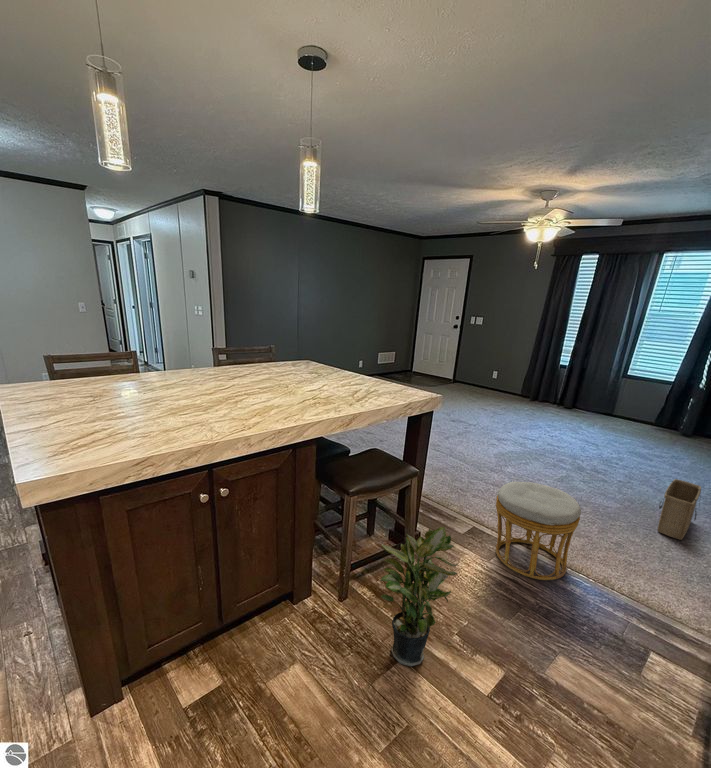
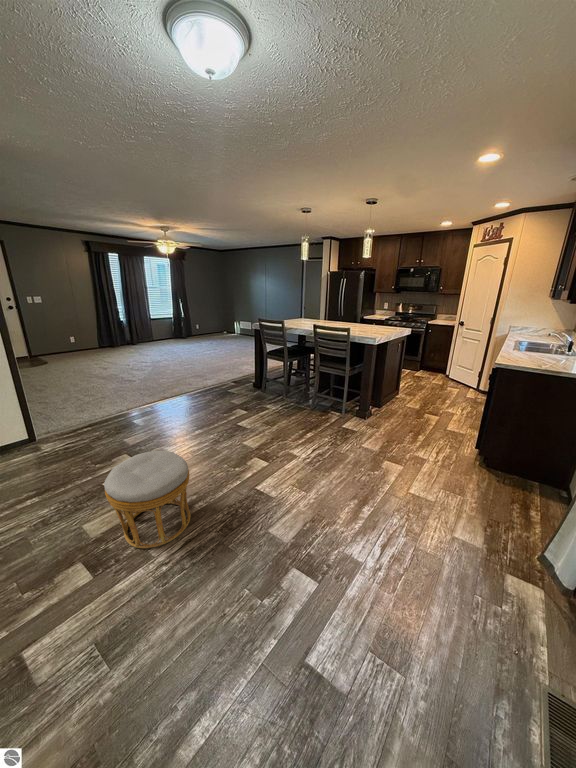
basket: present [658,479,701,540] -> none [113,401,153,443]
potted plant: present [380,527,458,666] -> none [251,521,338,674]

